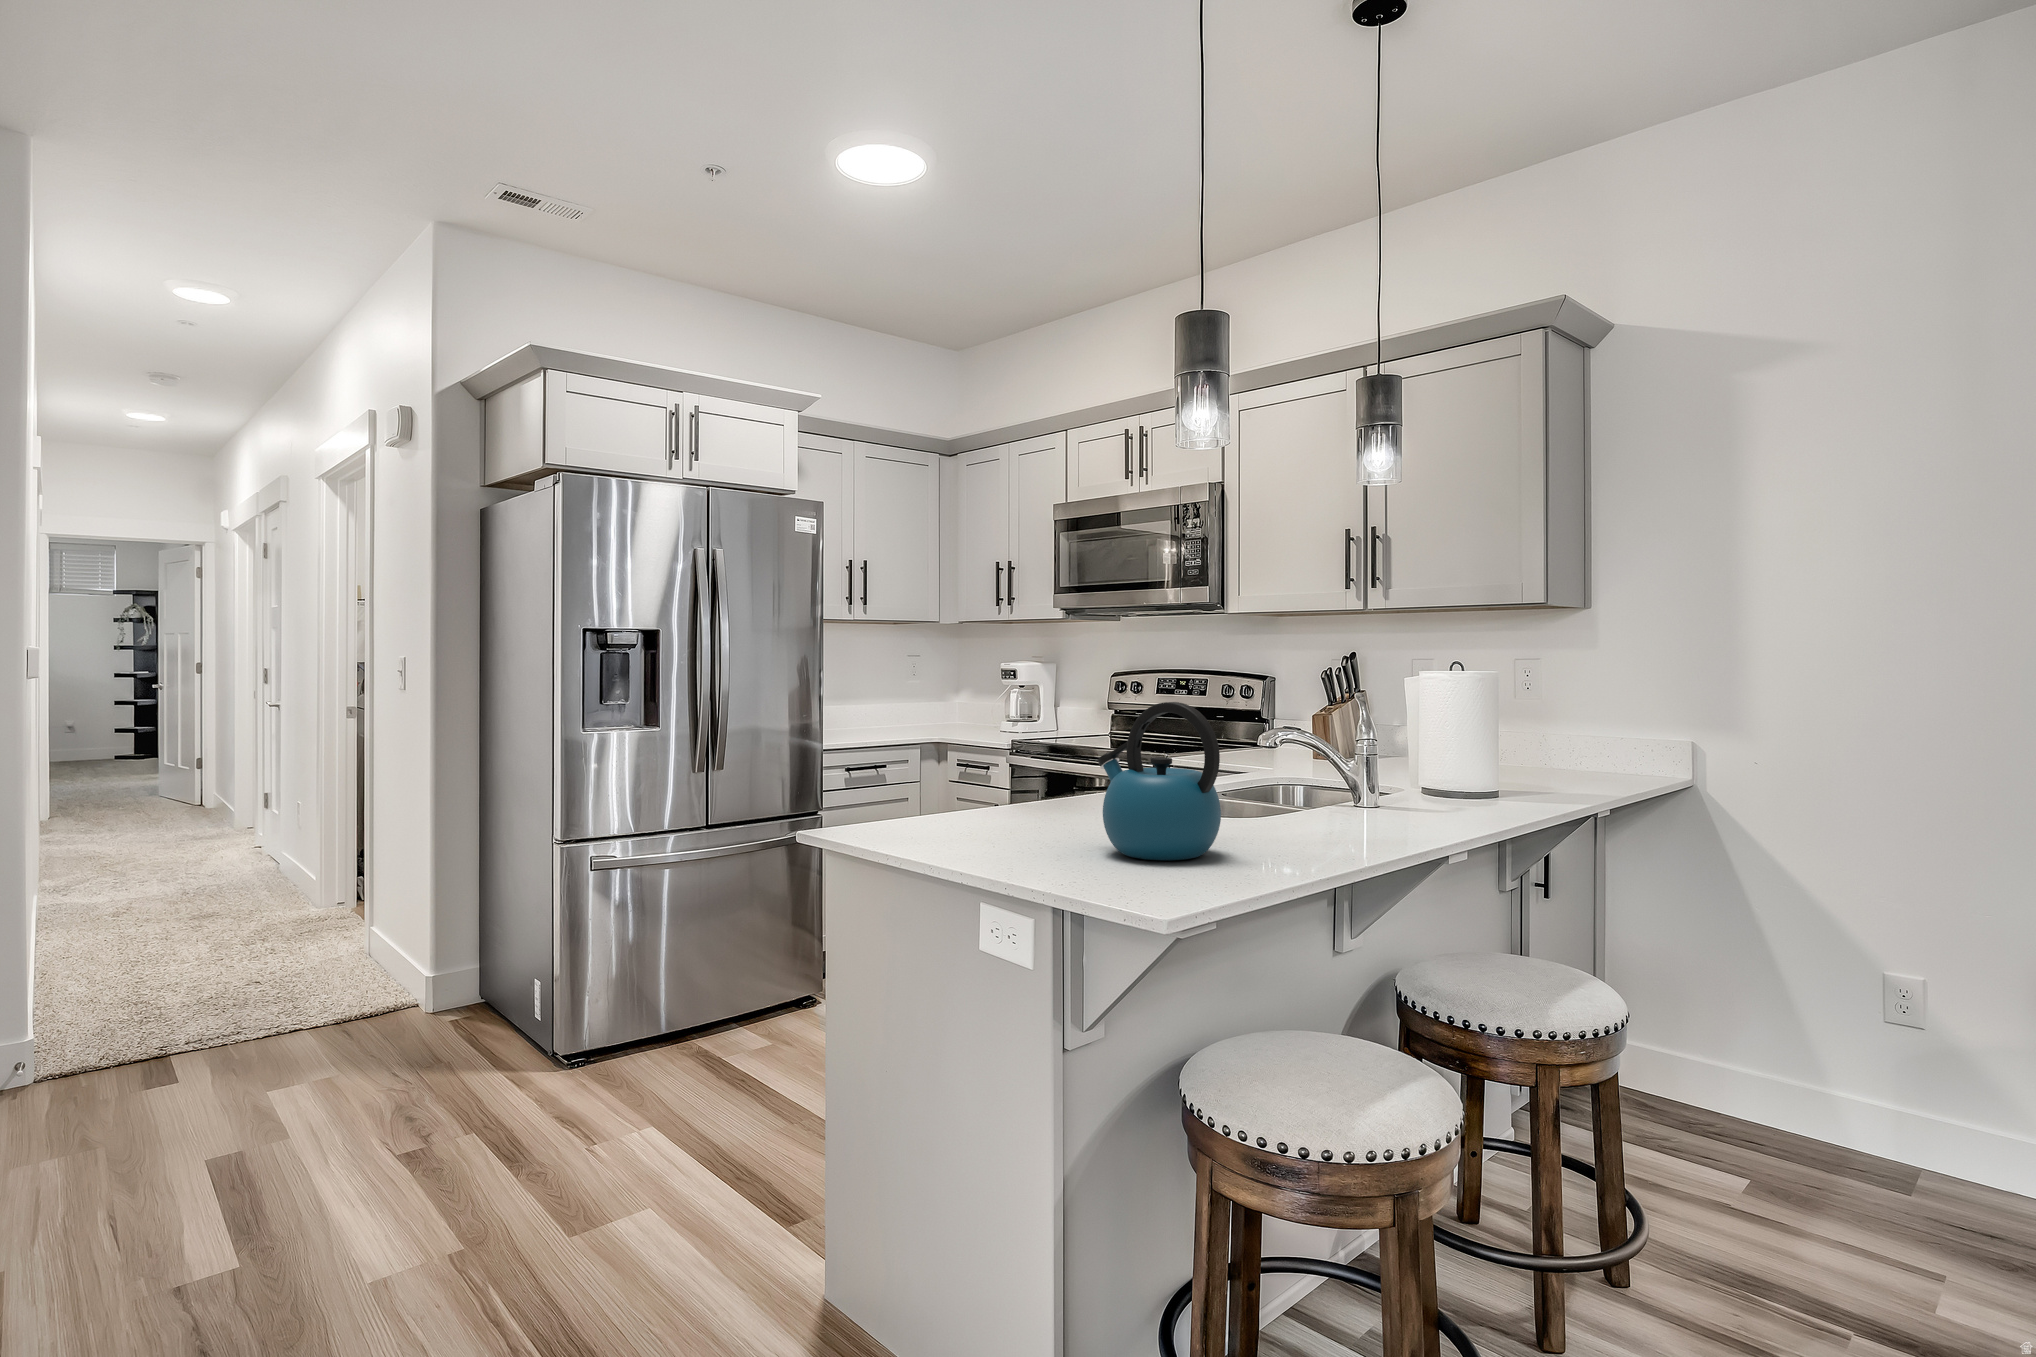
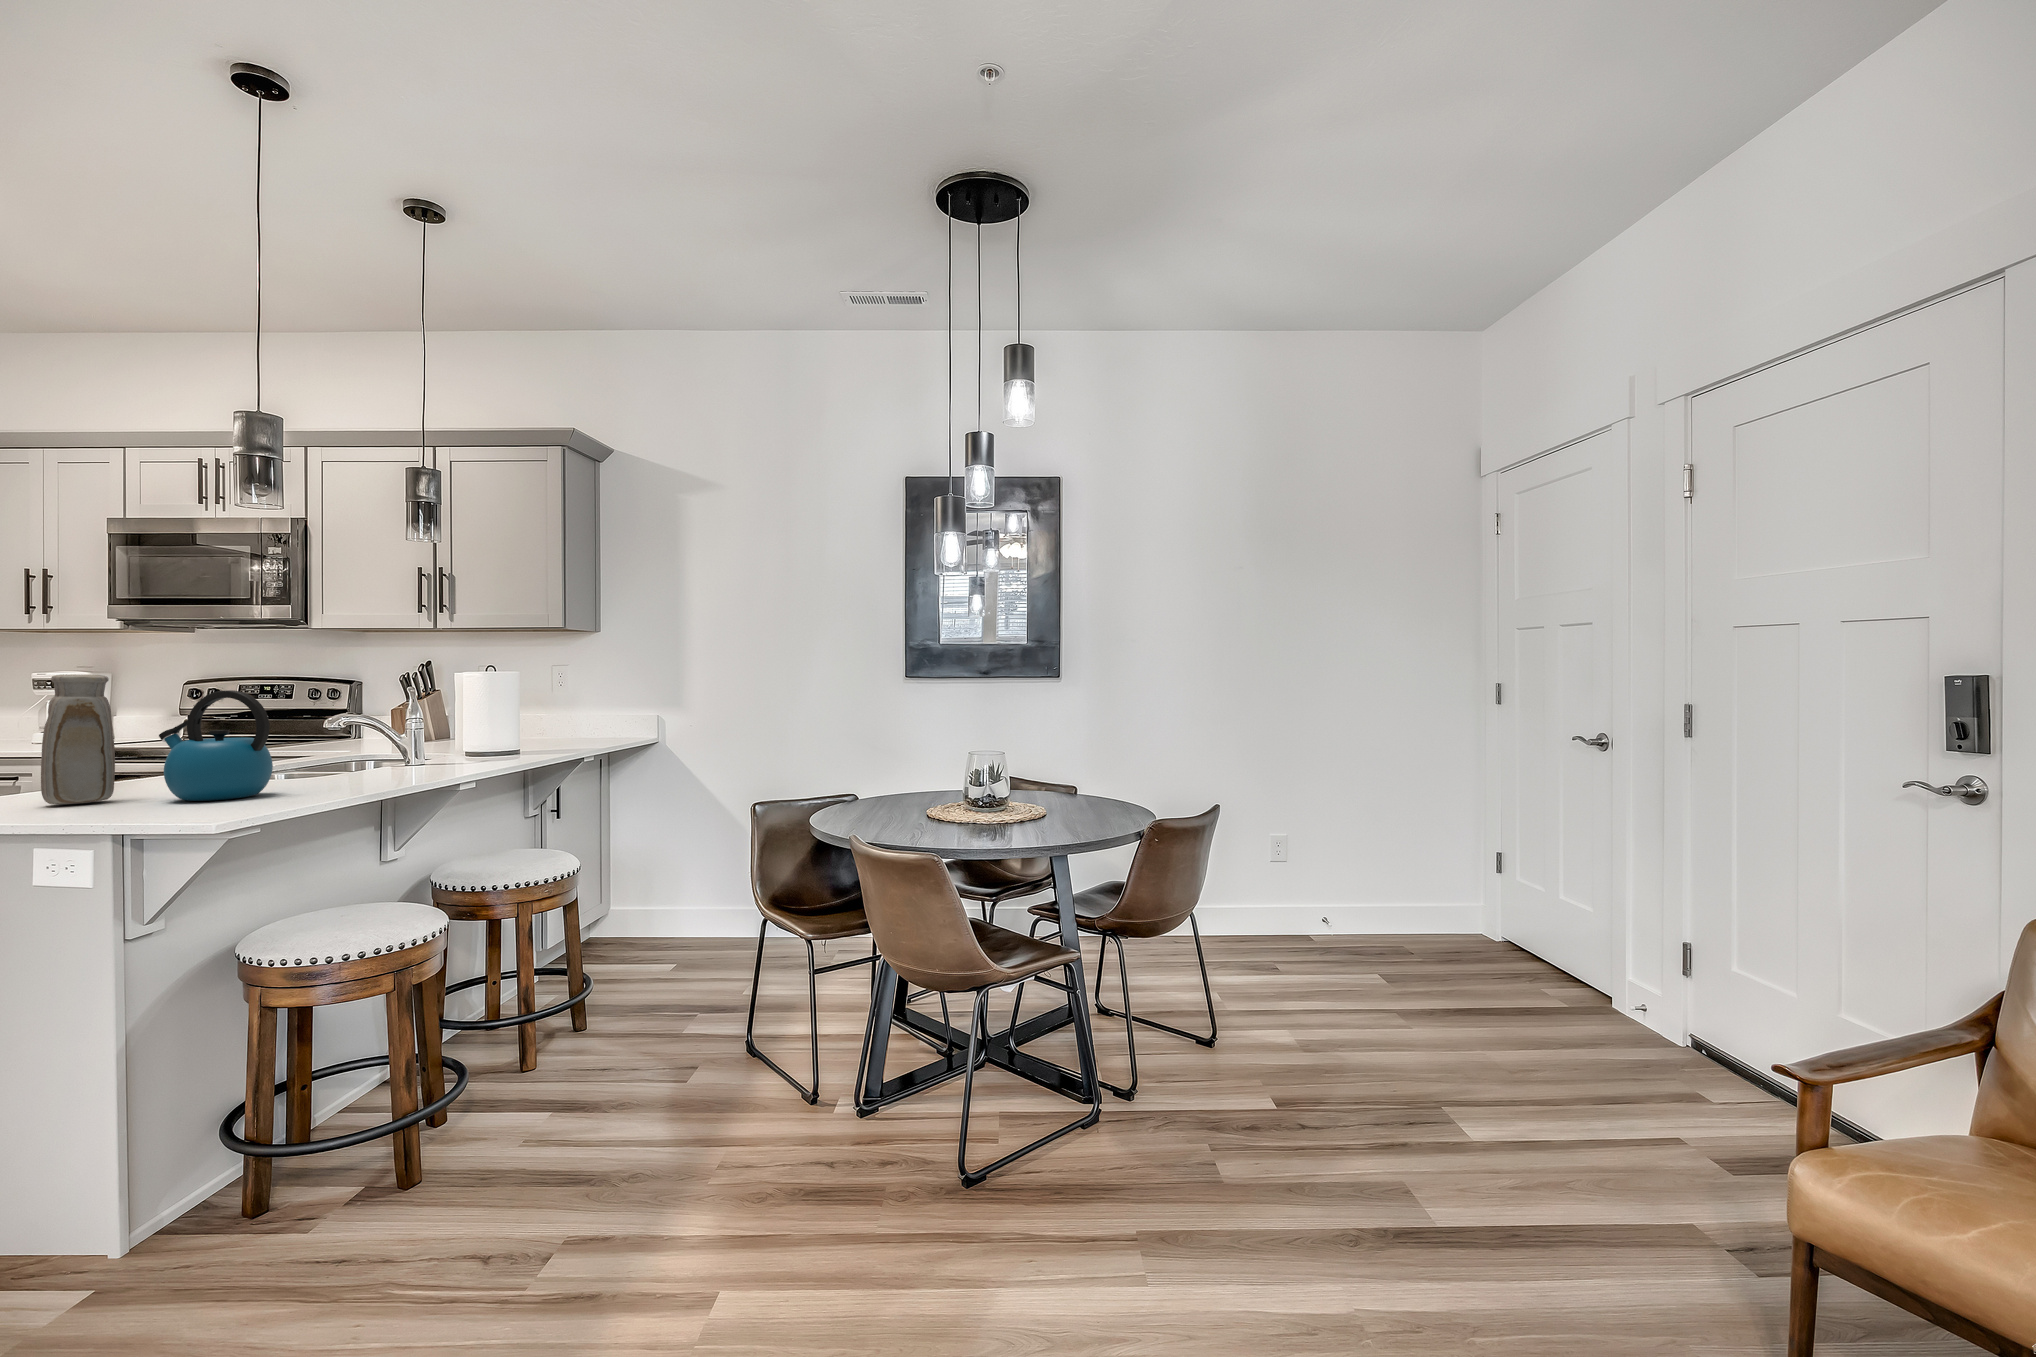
vase: none [990,676,1055,841] -> present [41,674,115,804]

